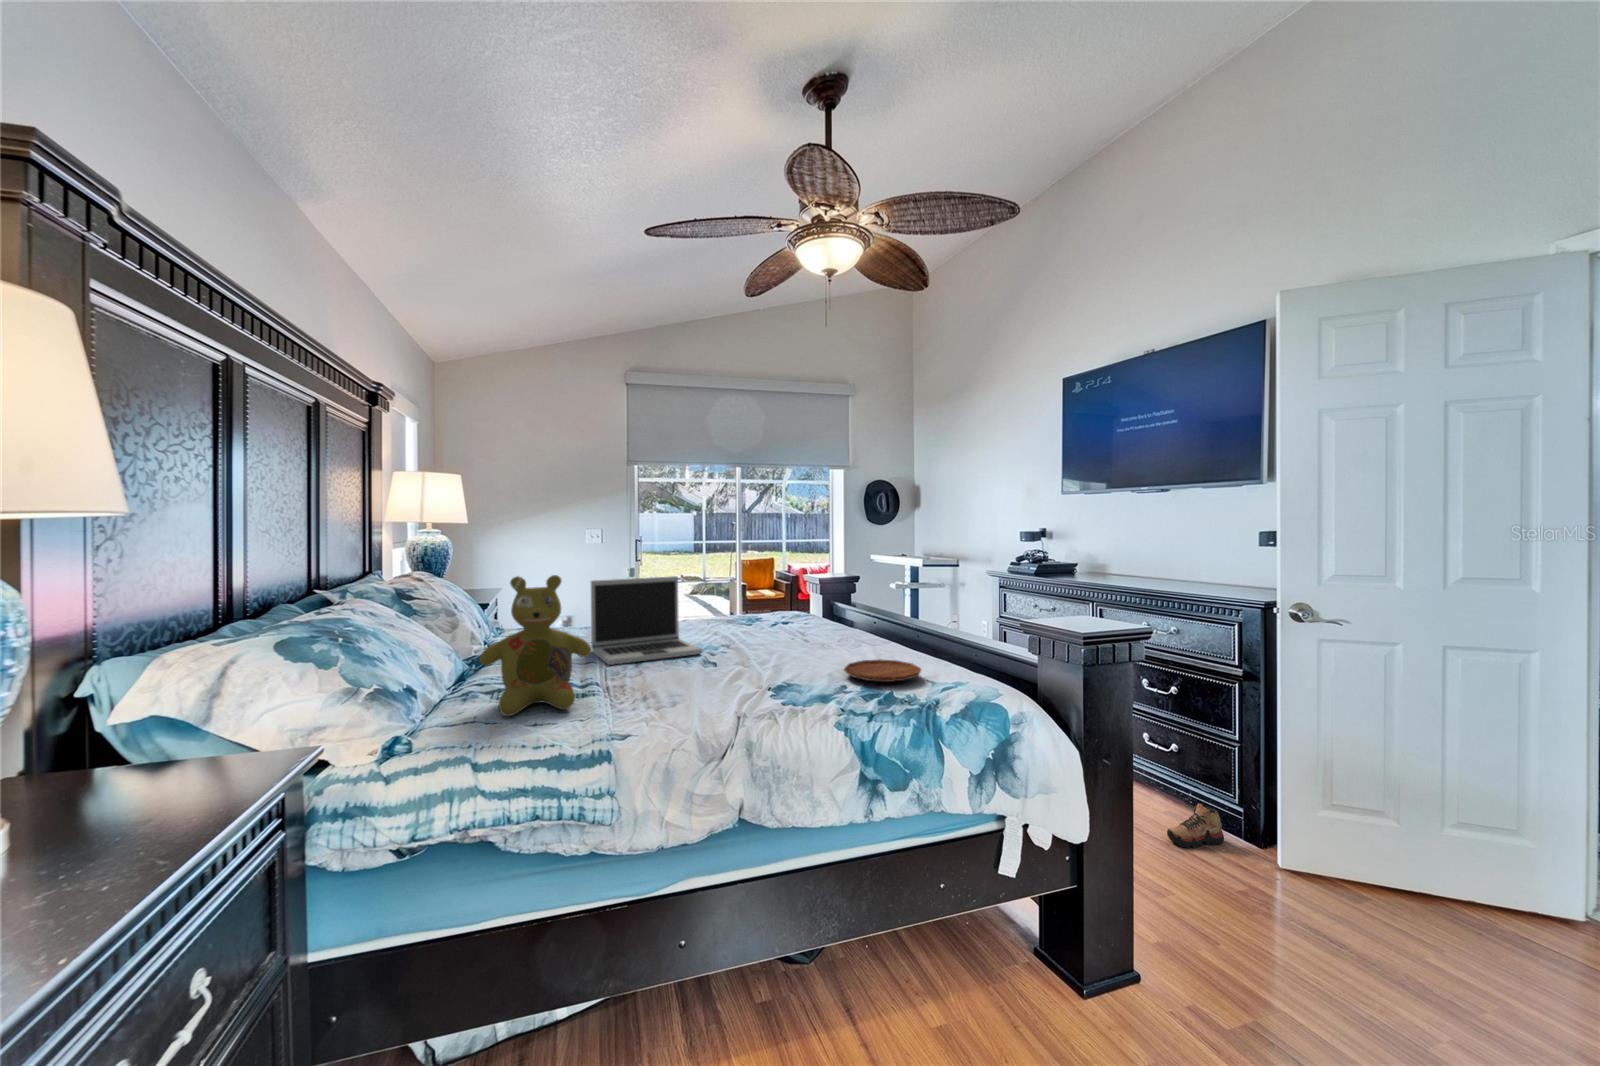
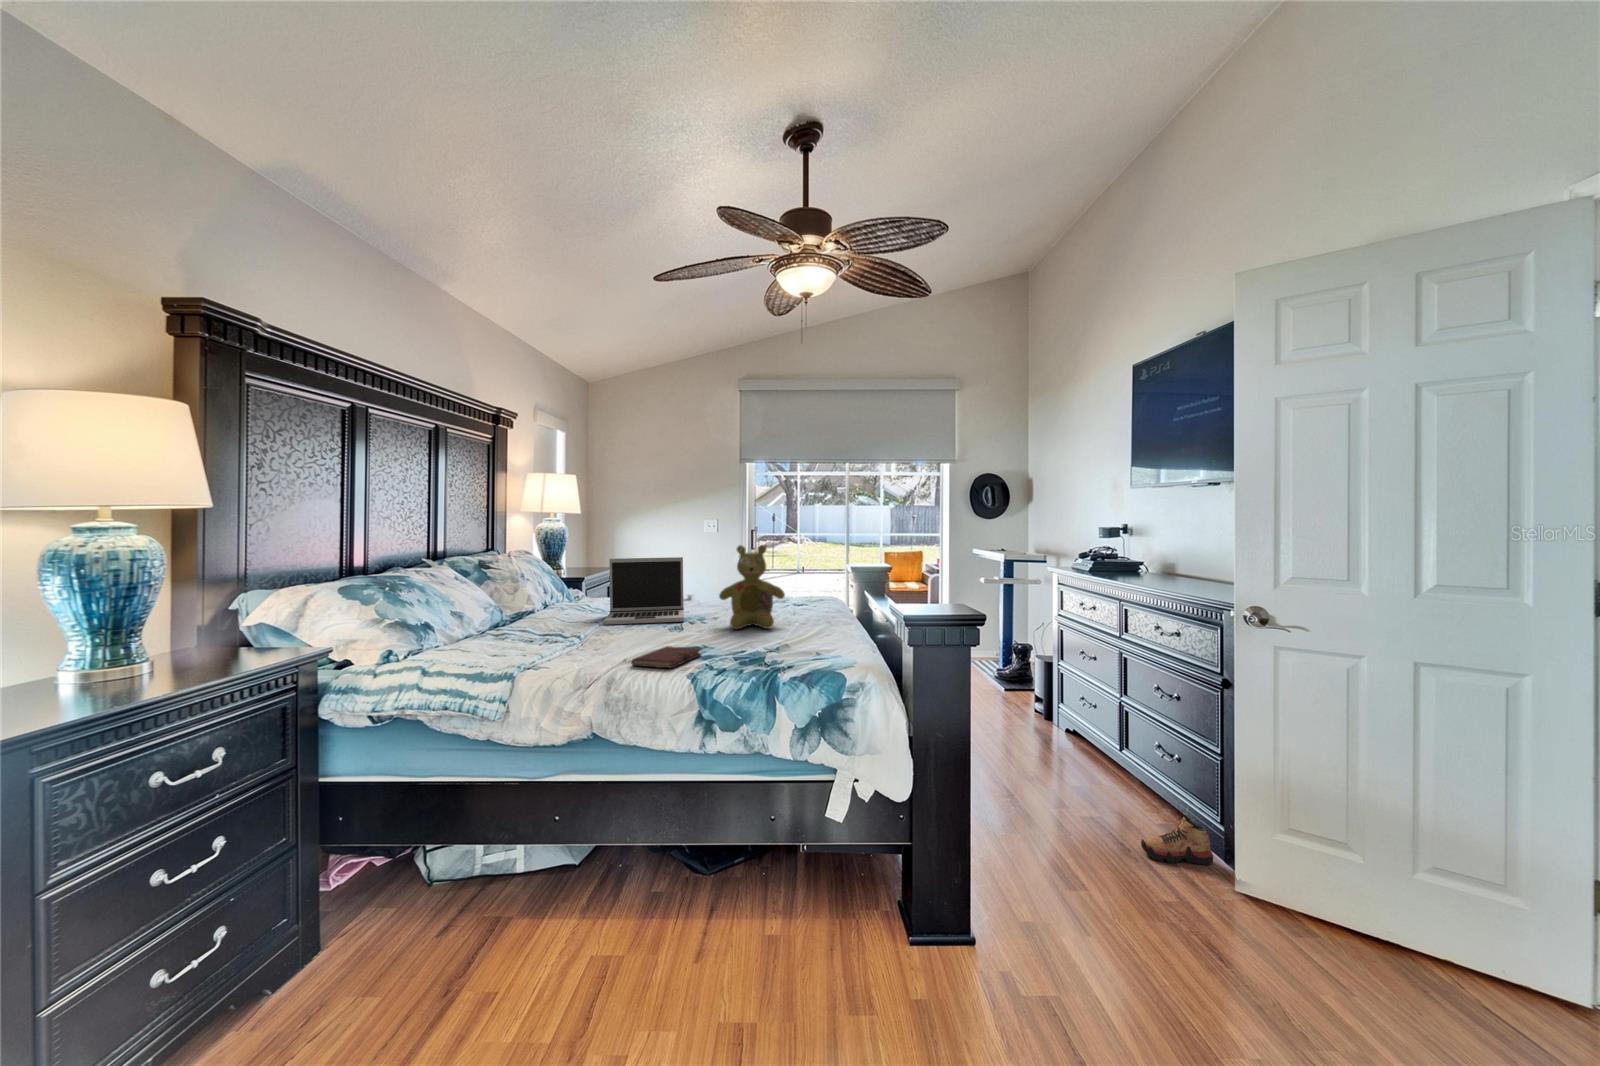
stuffed bear: present [479,575,592,716] -> present [719,545,785,629]
tray: present [844,660,921,682] -> none [758,632,827,649]
notebook: none [755,690,813,722] -> present [631,646,701,668]

